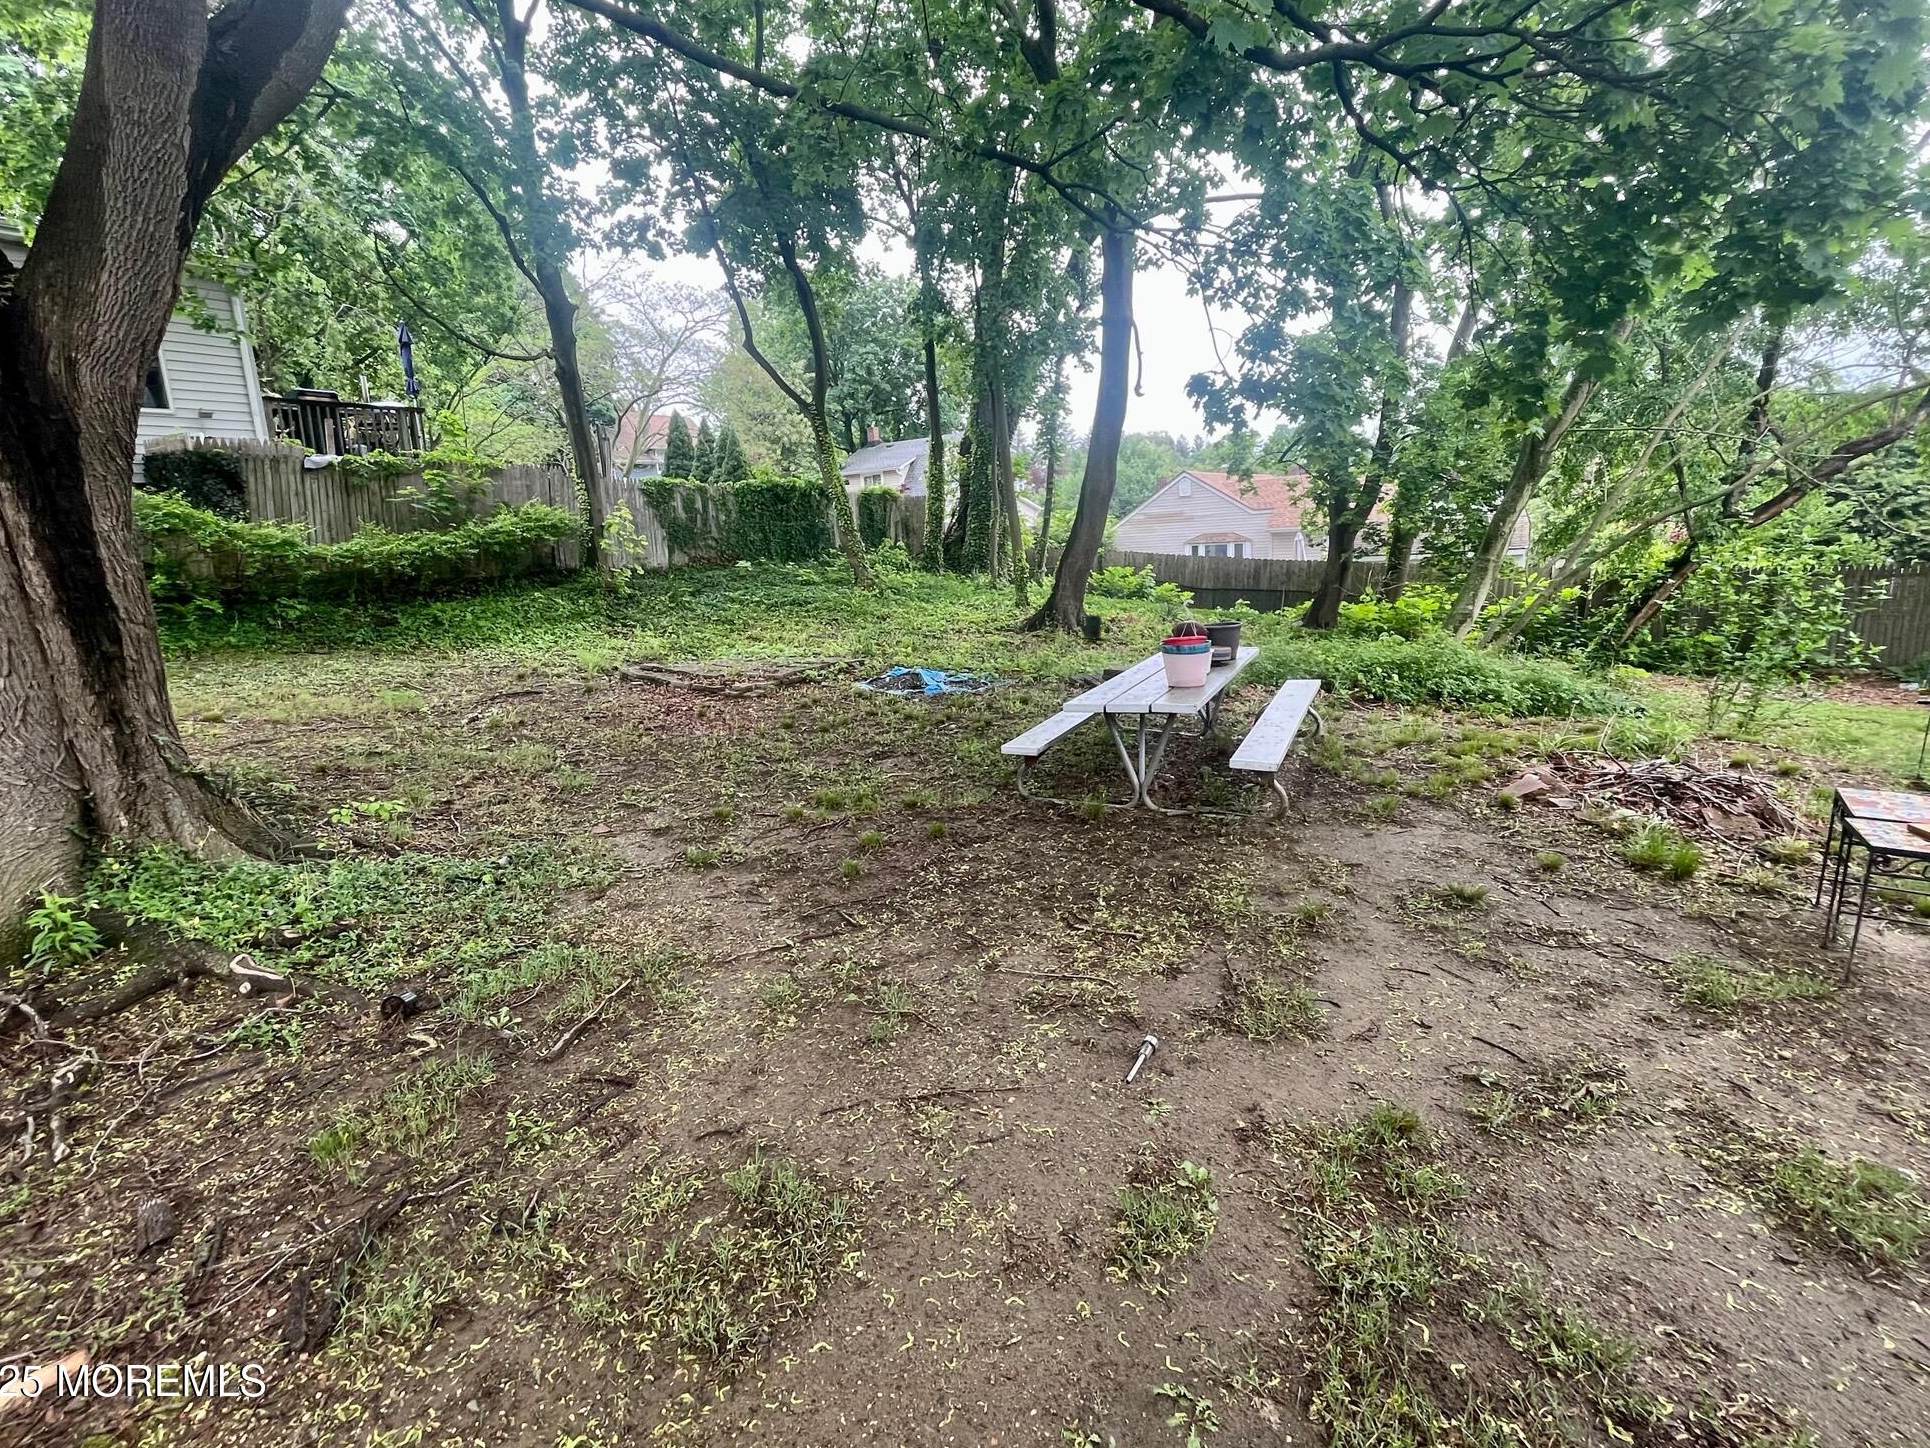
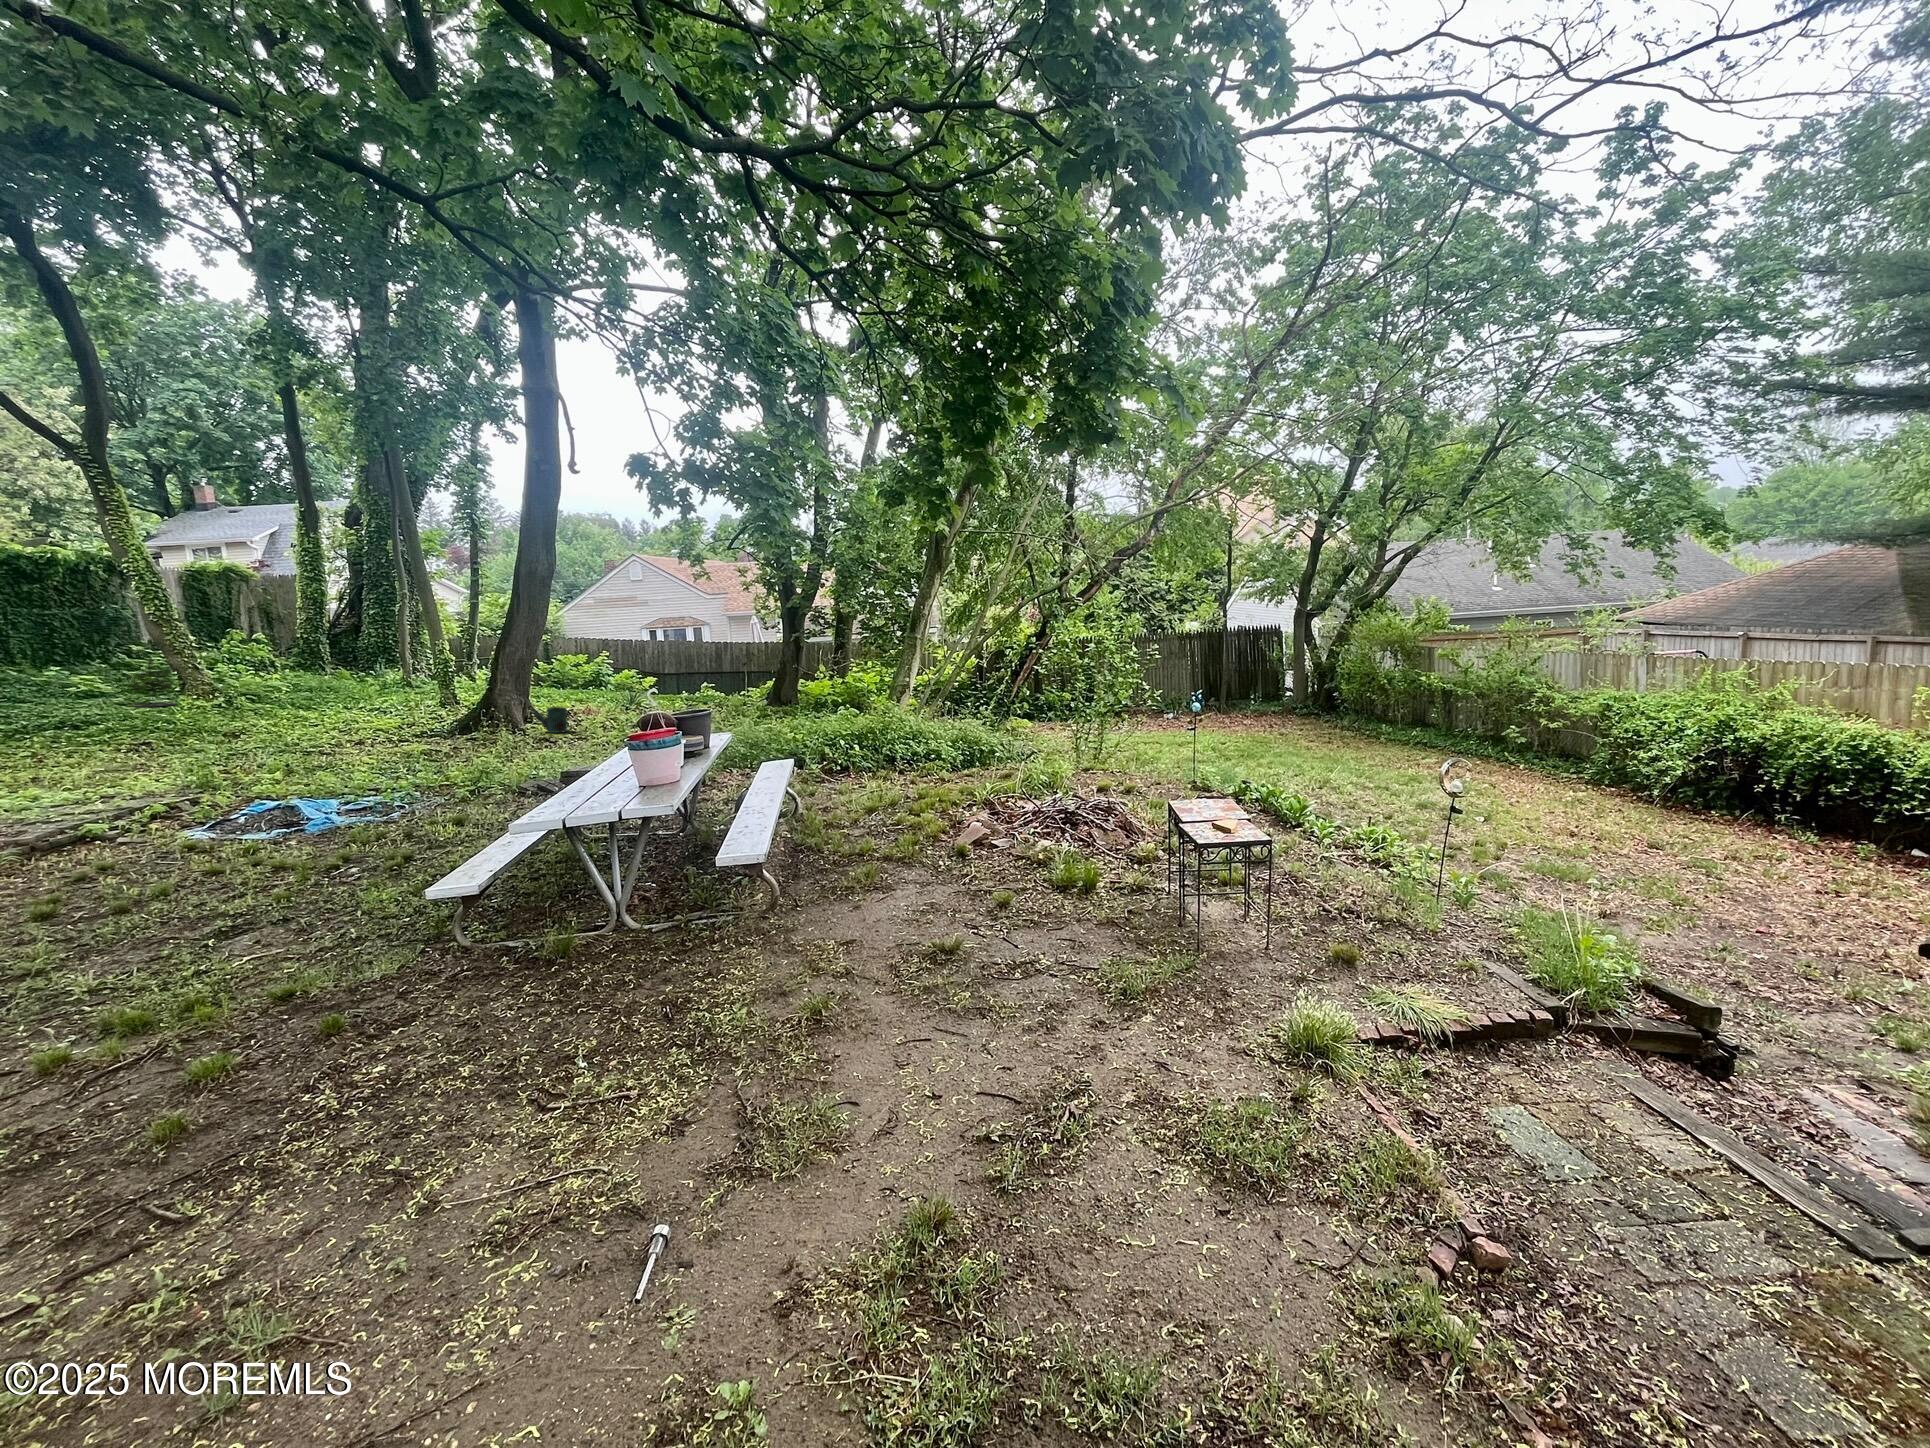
potted tree: none [817,555,843,595] -> present [125,657,176,707]

